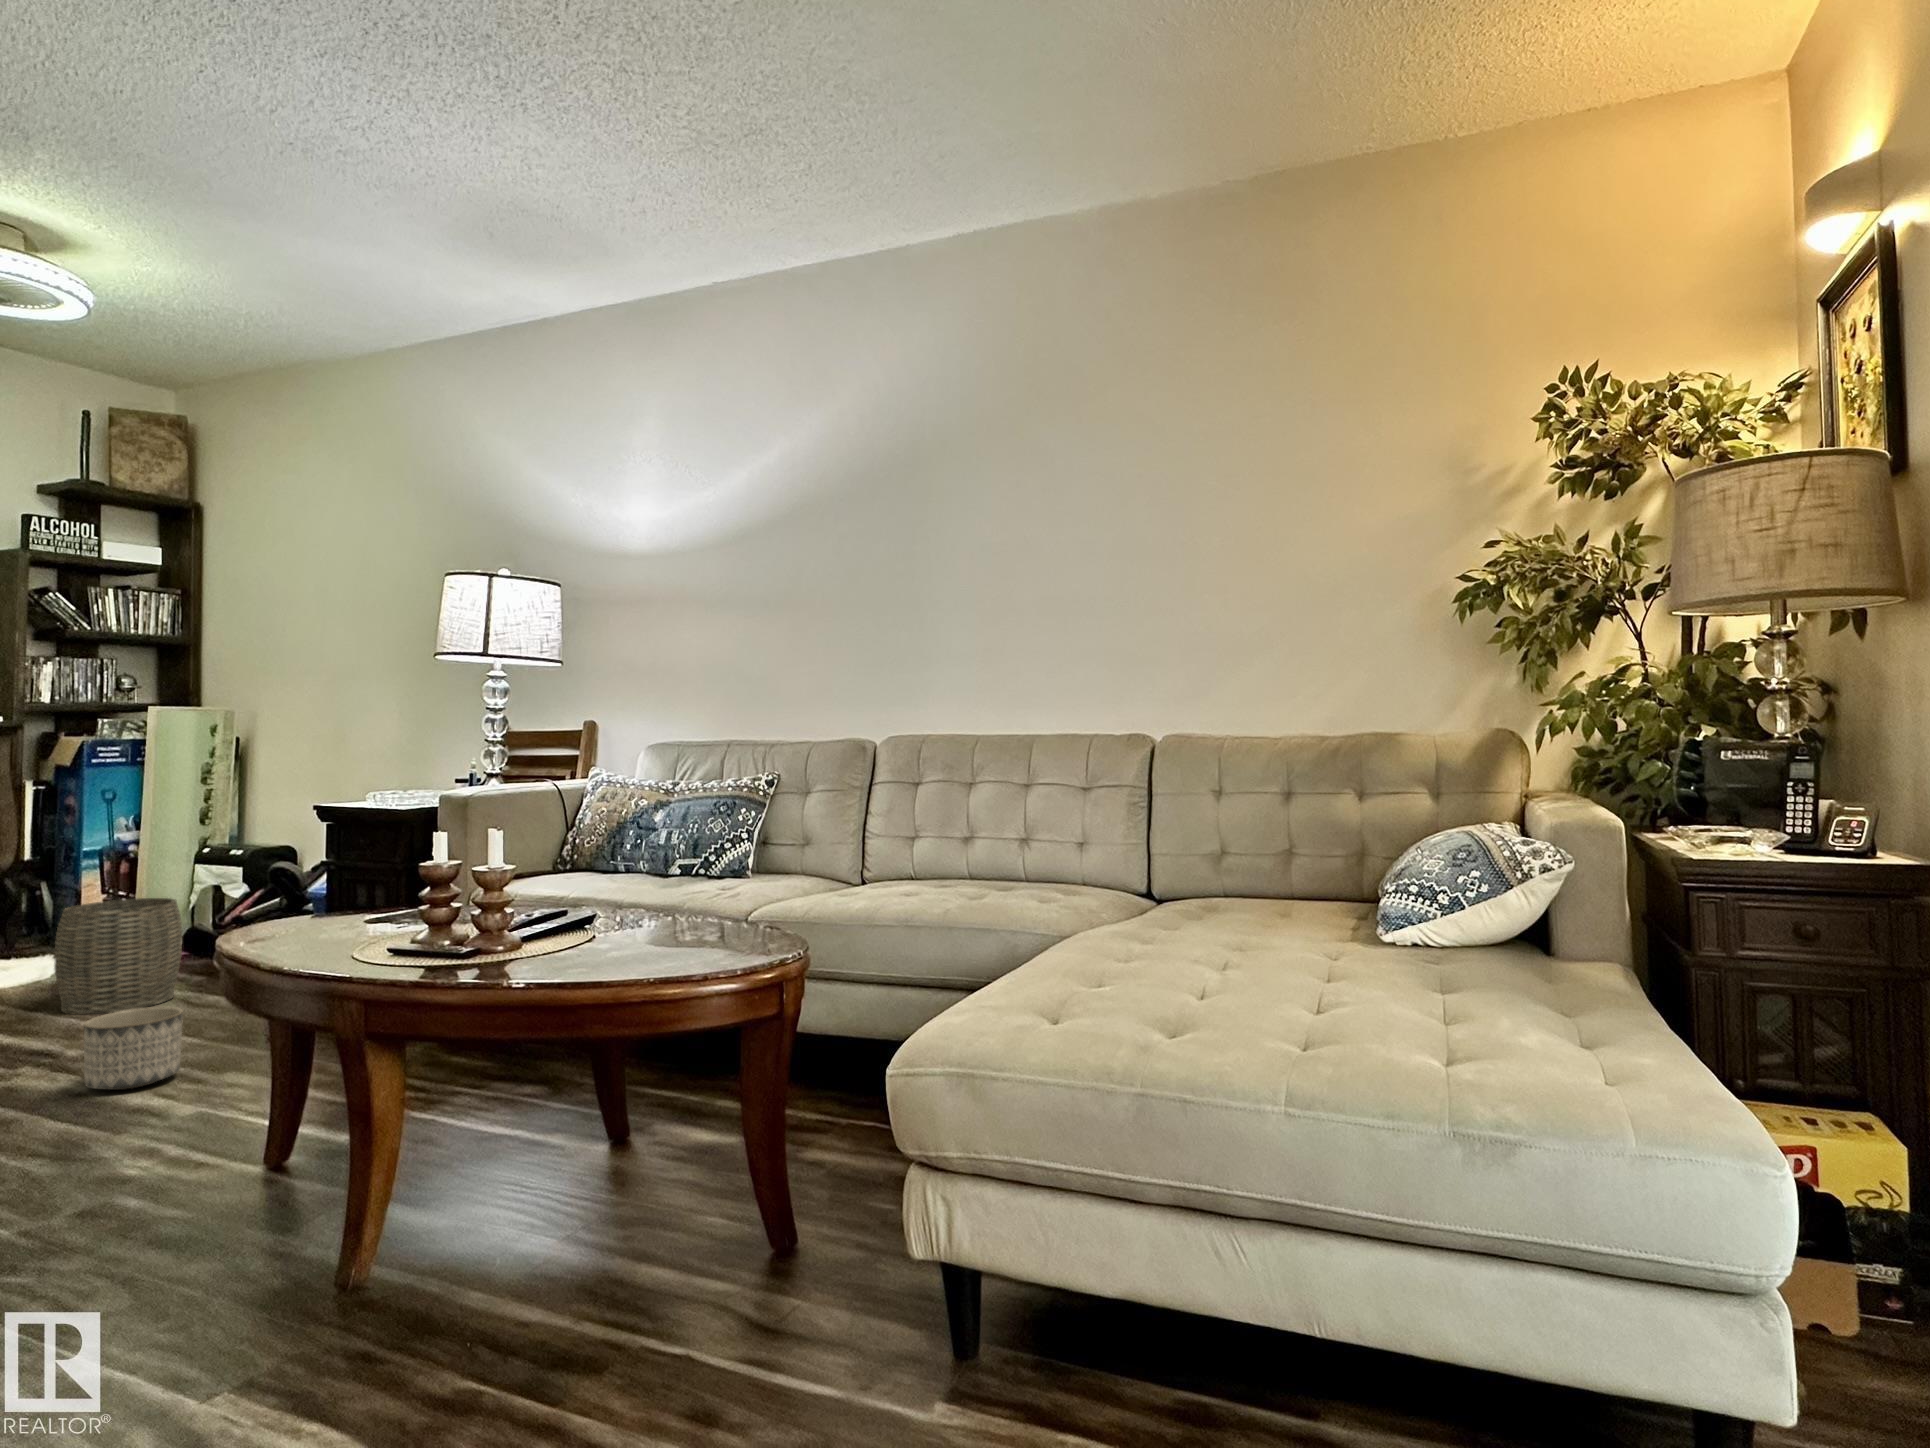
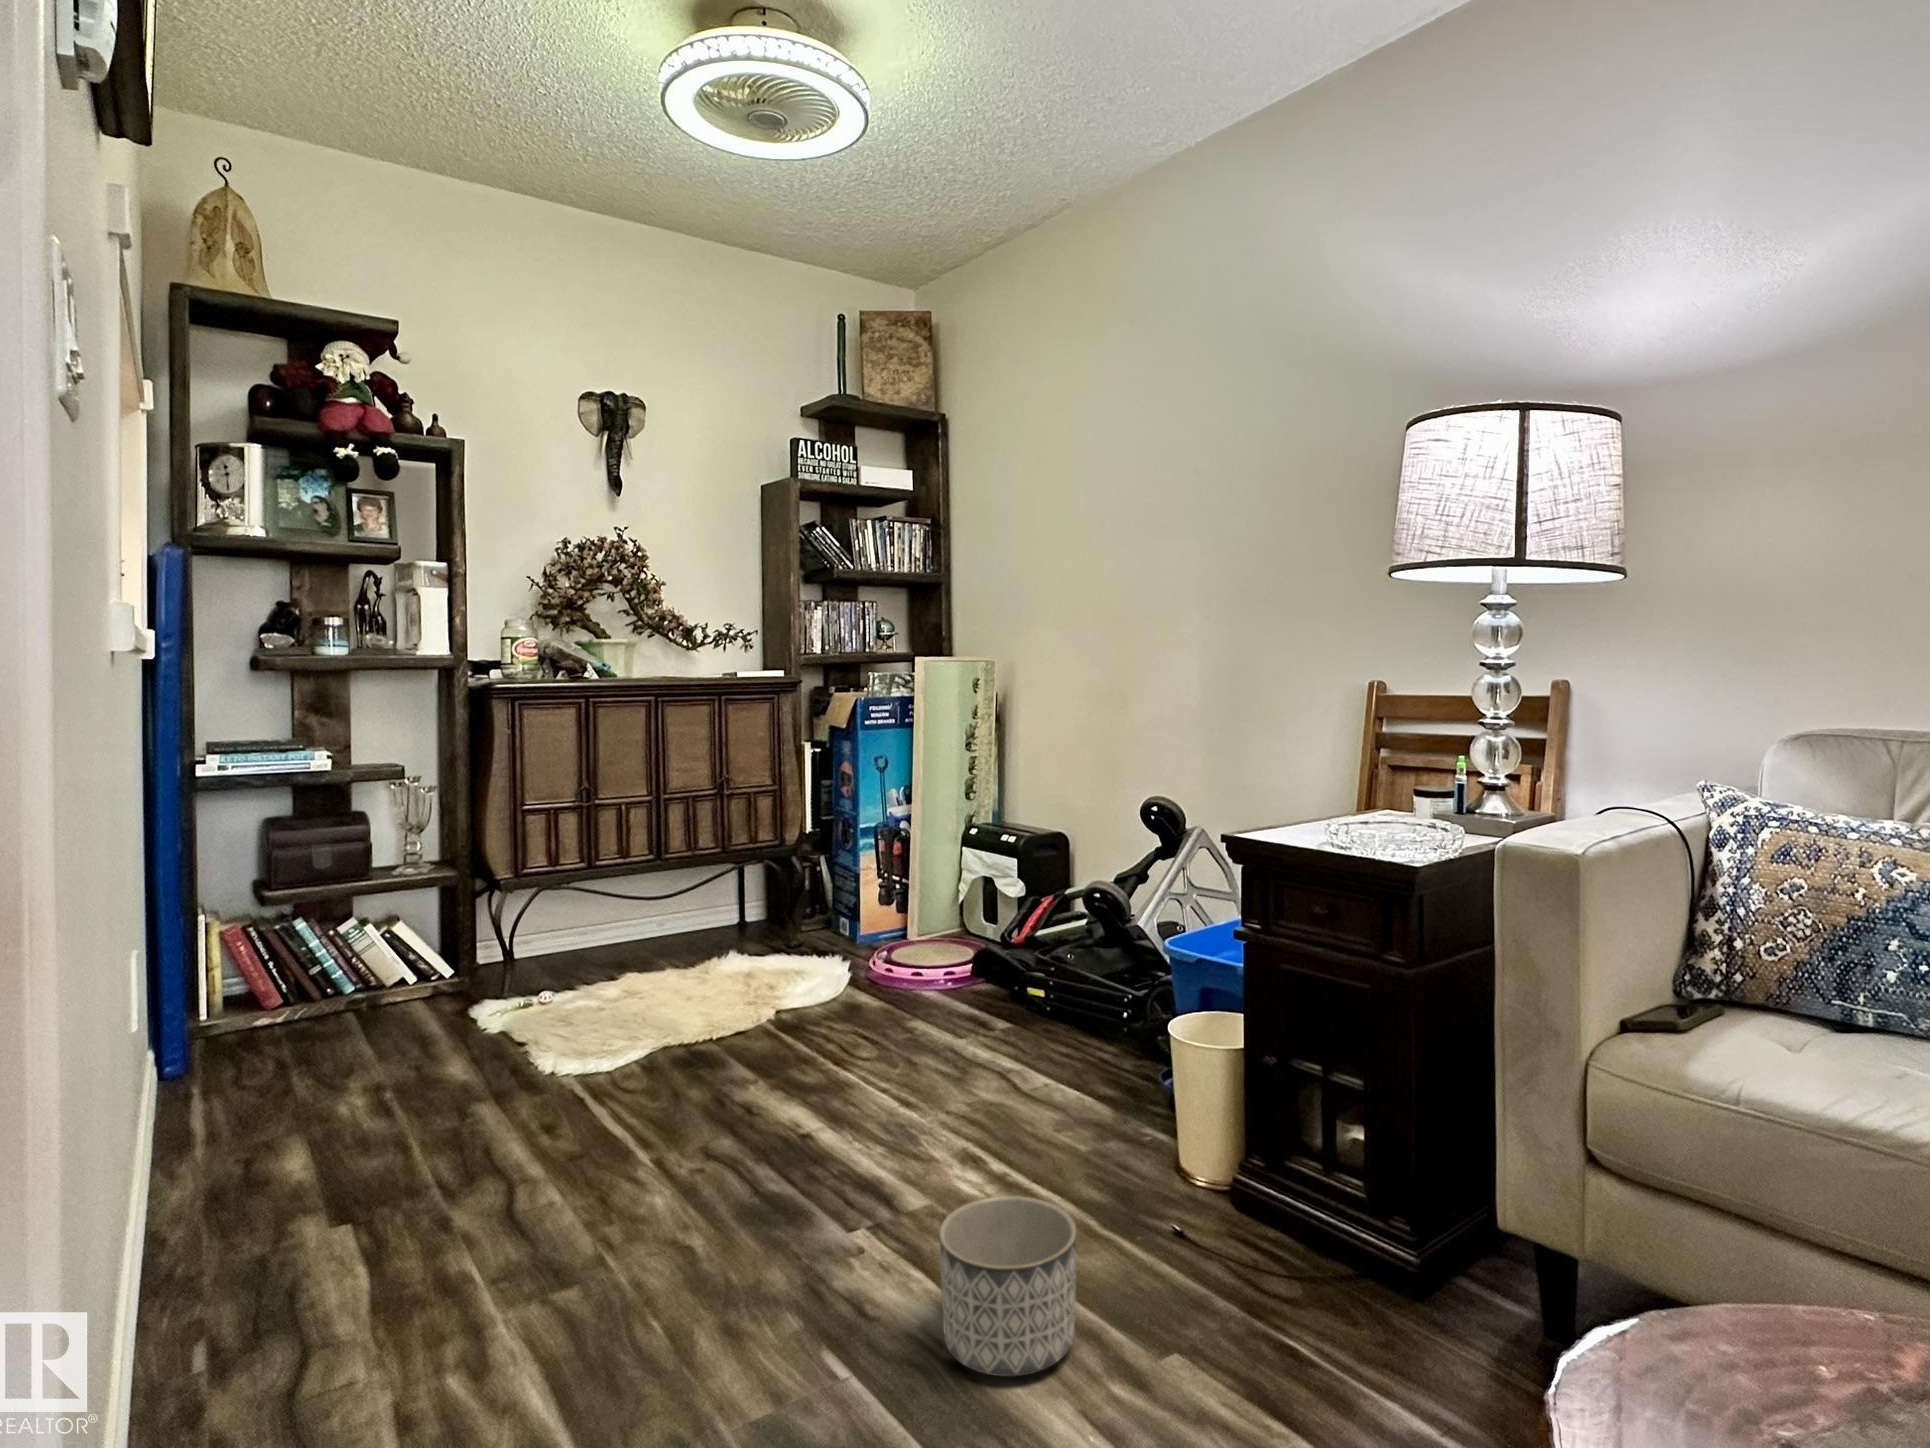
woven basket: present [54,898,182,1015] -> none [856,920,990,1089]

